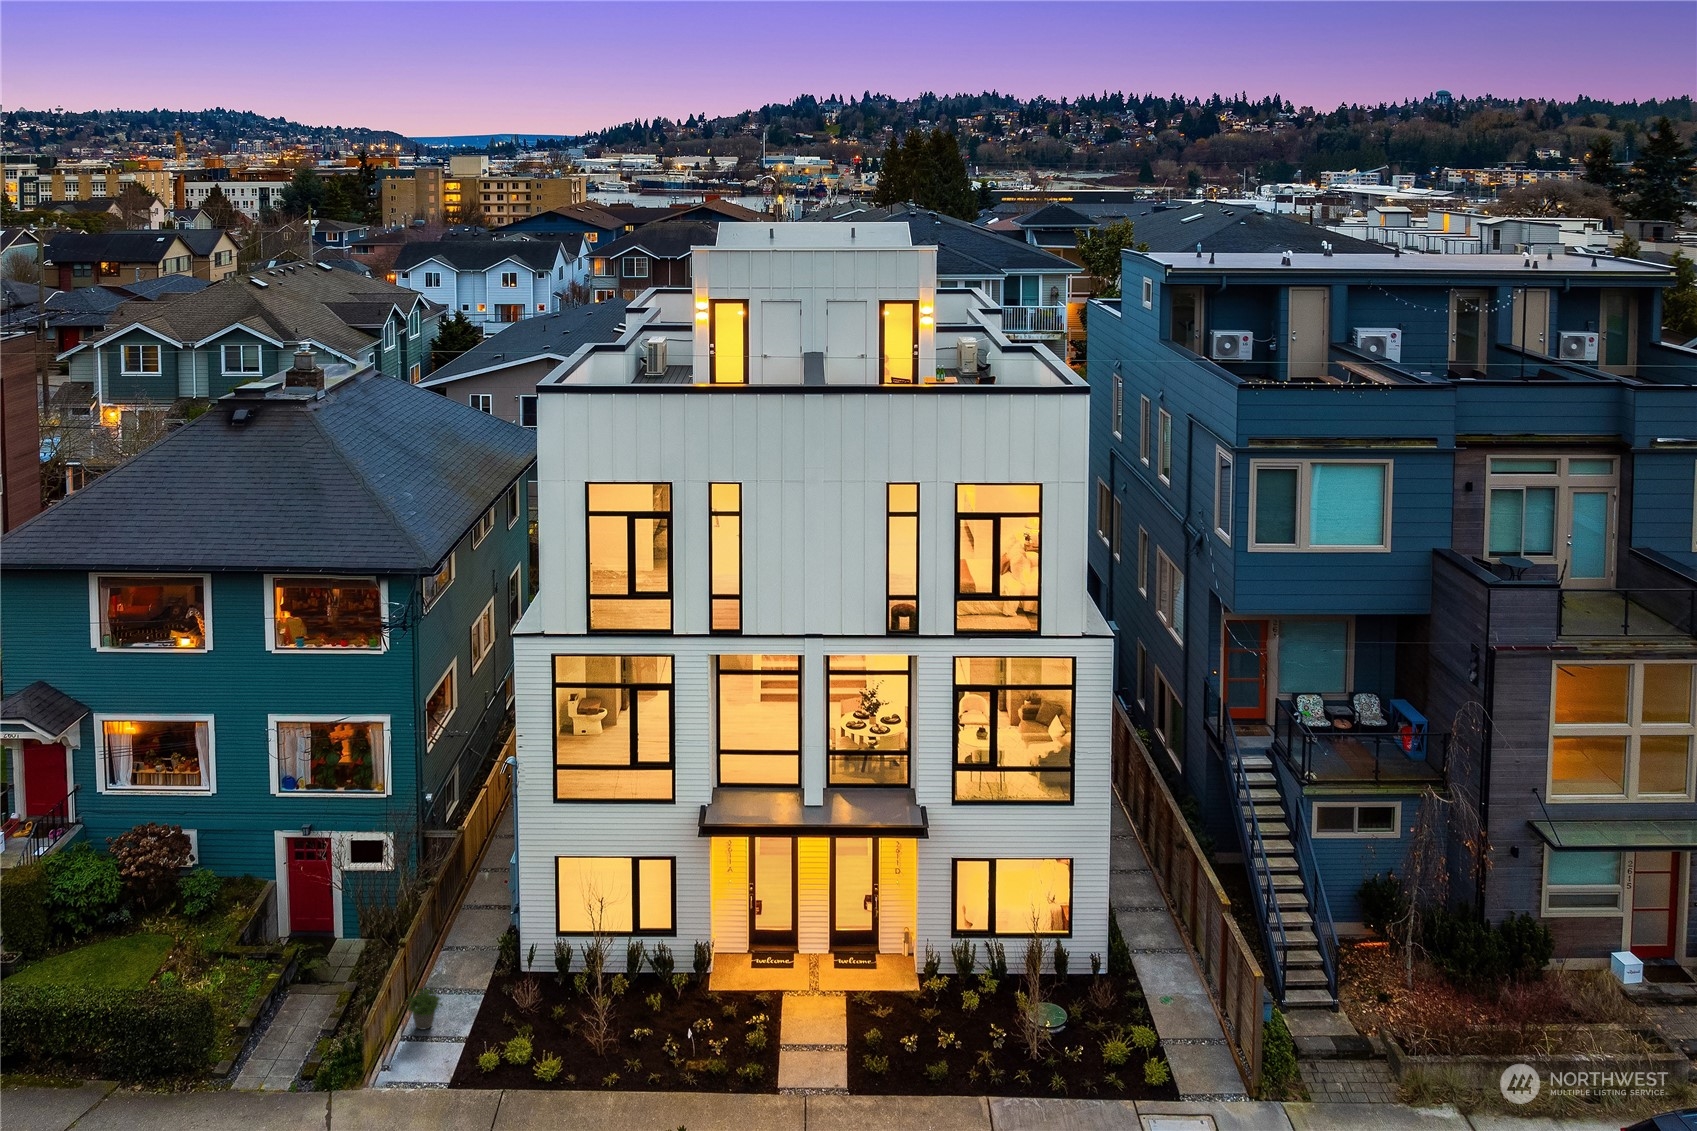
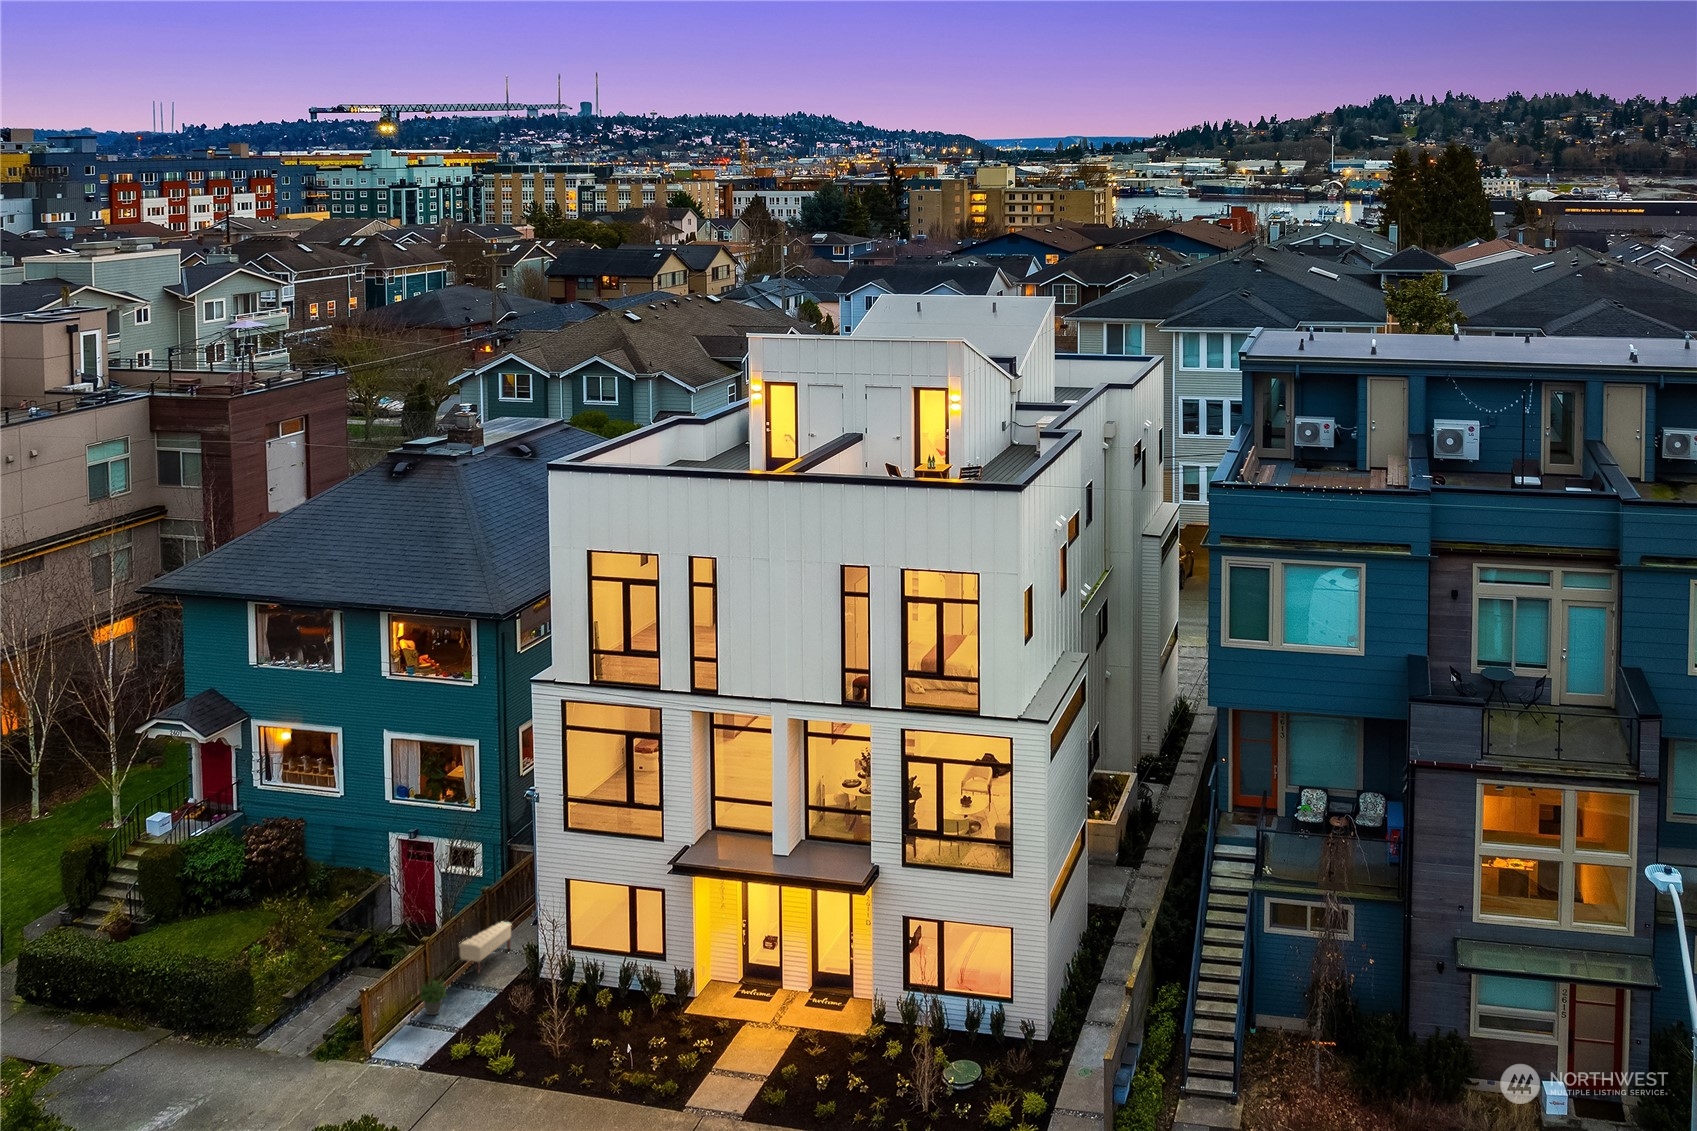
bench: none [425,919,473,981] -> present [459,922,512,974]

